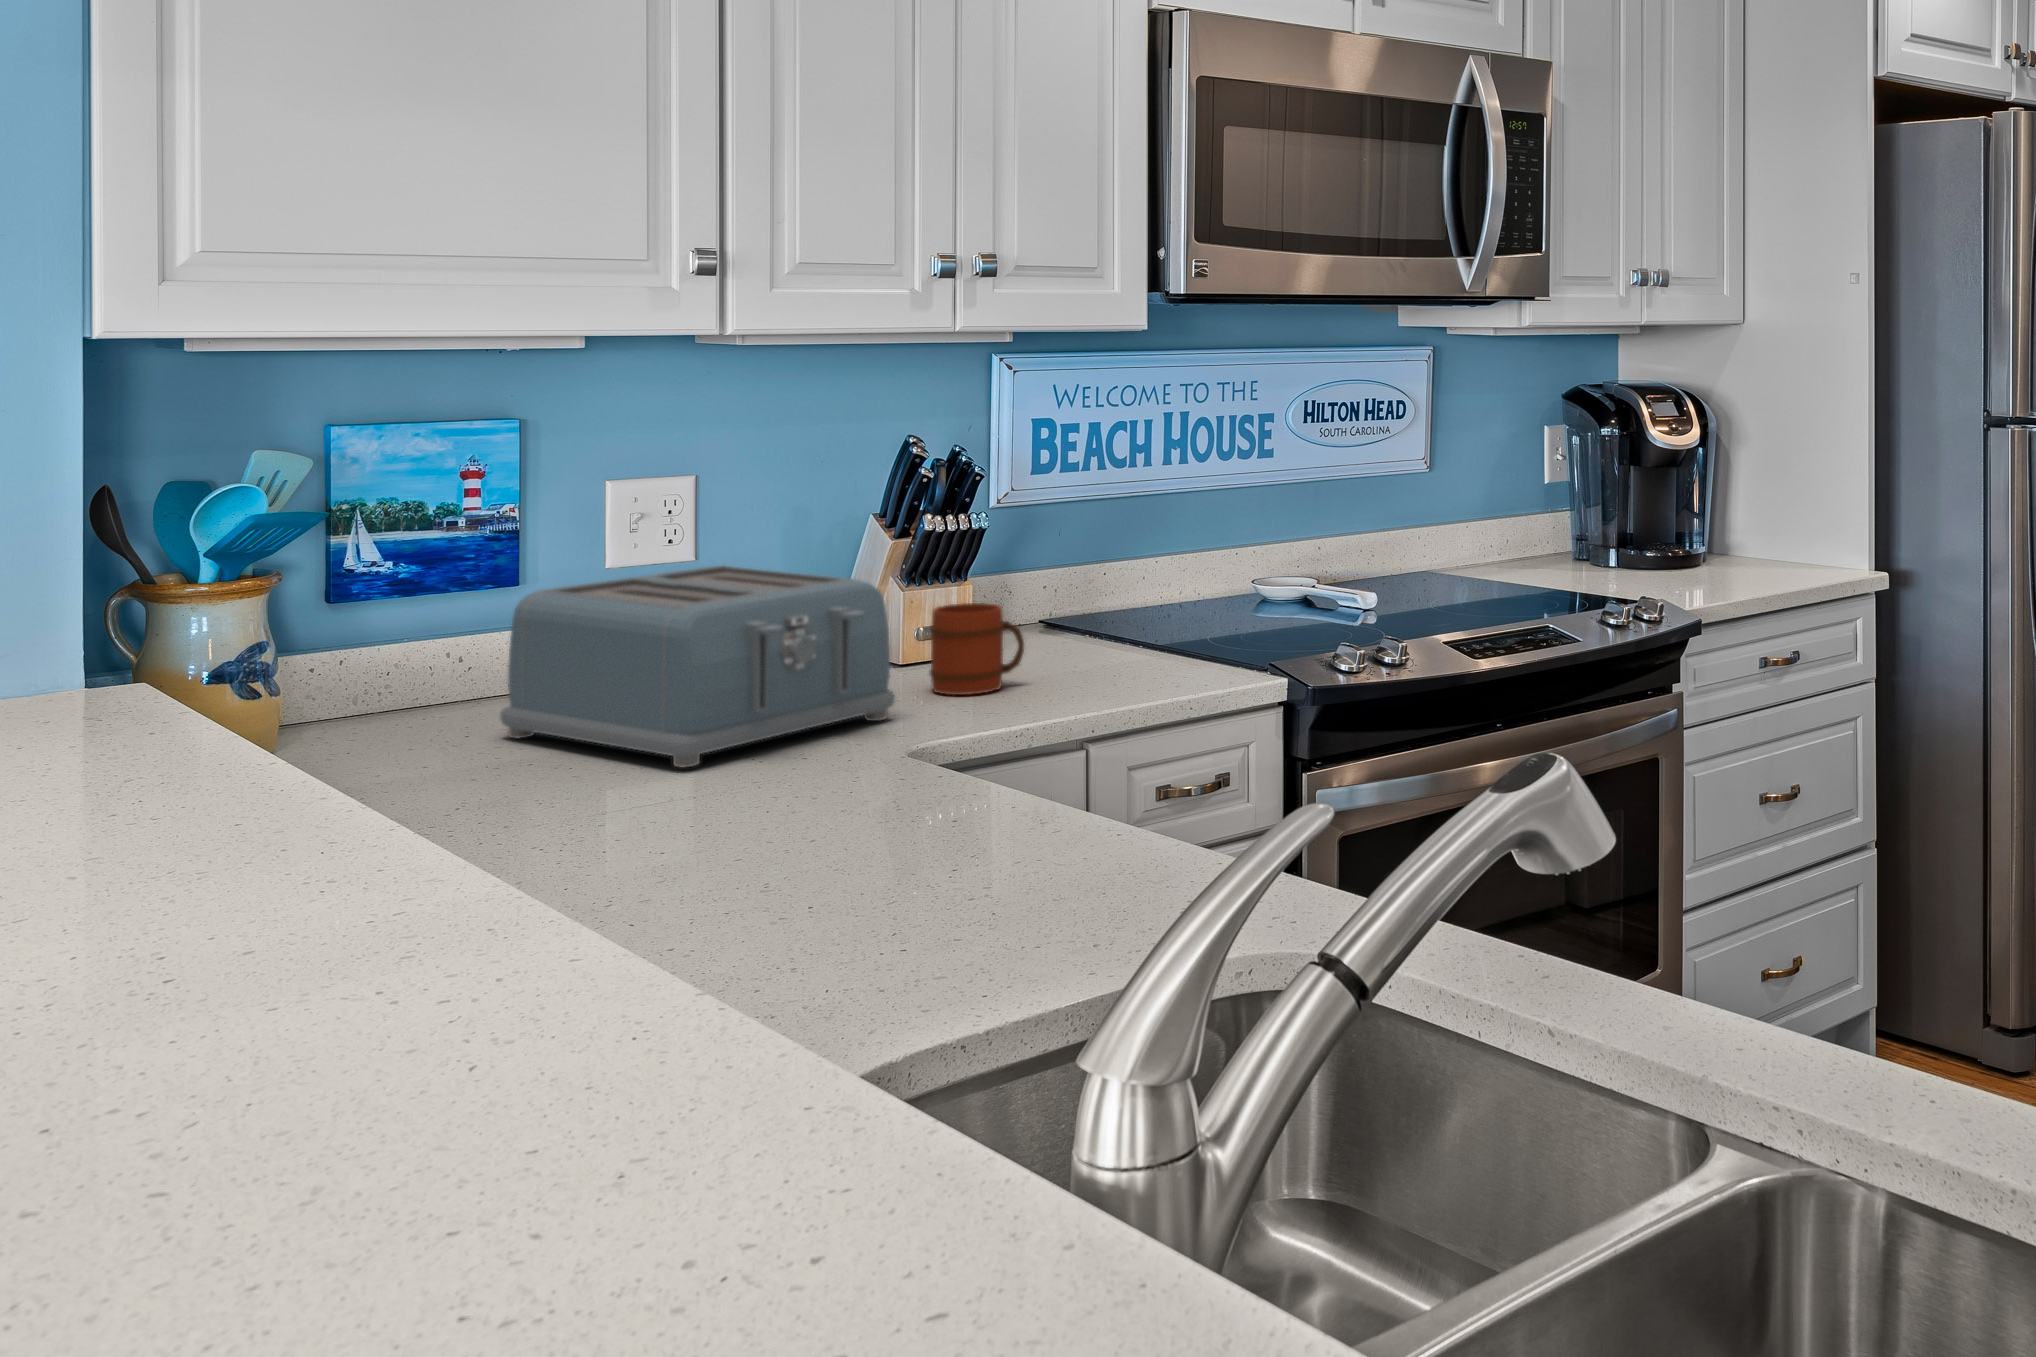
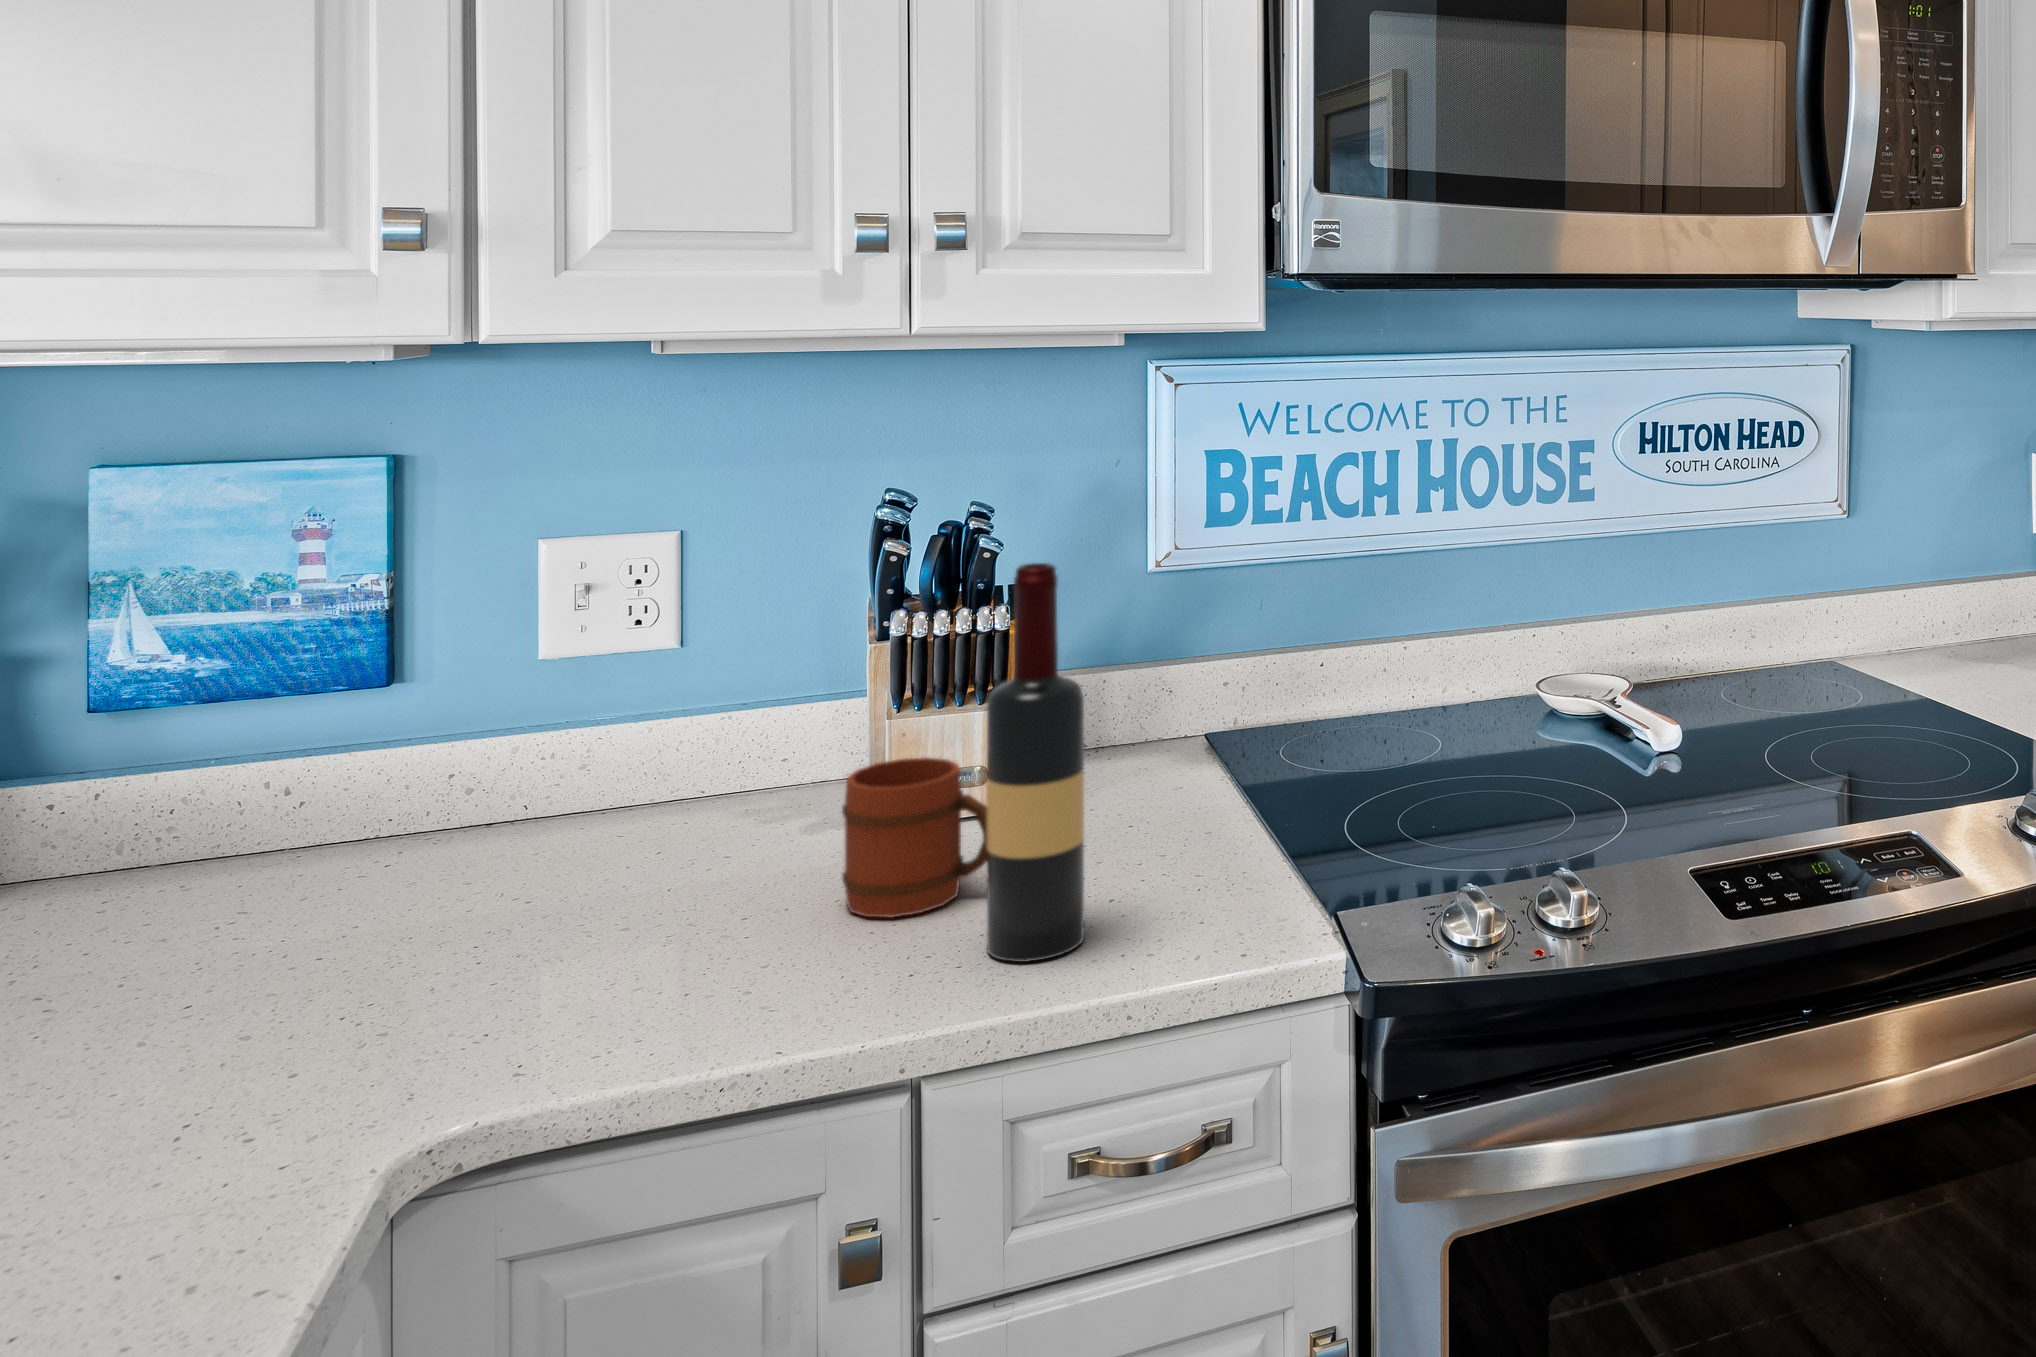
wine bottle: none [1058,466,1117,701] -> present [987,563,1084,962]
toaster: present [500,565,895,767] -> none [145,684,686,1101]

